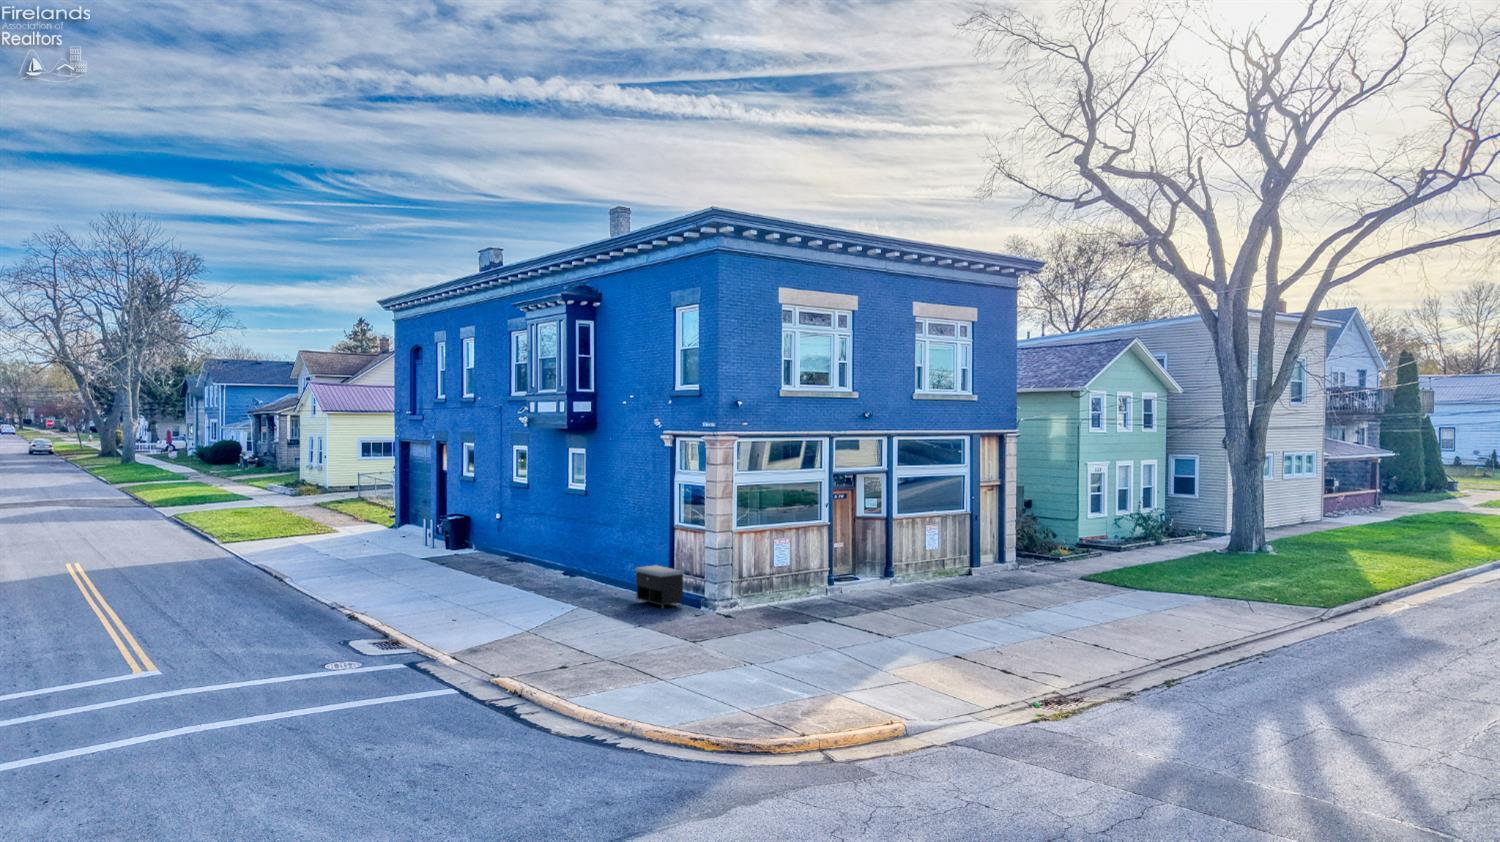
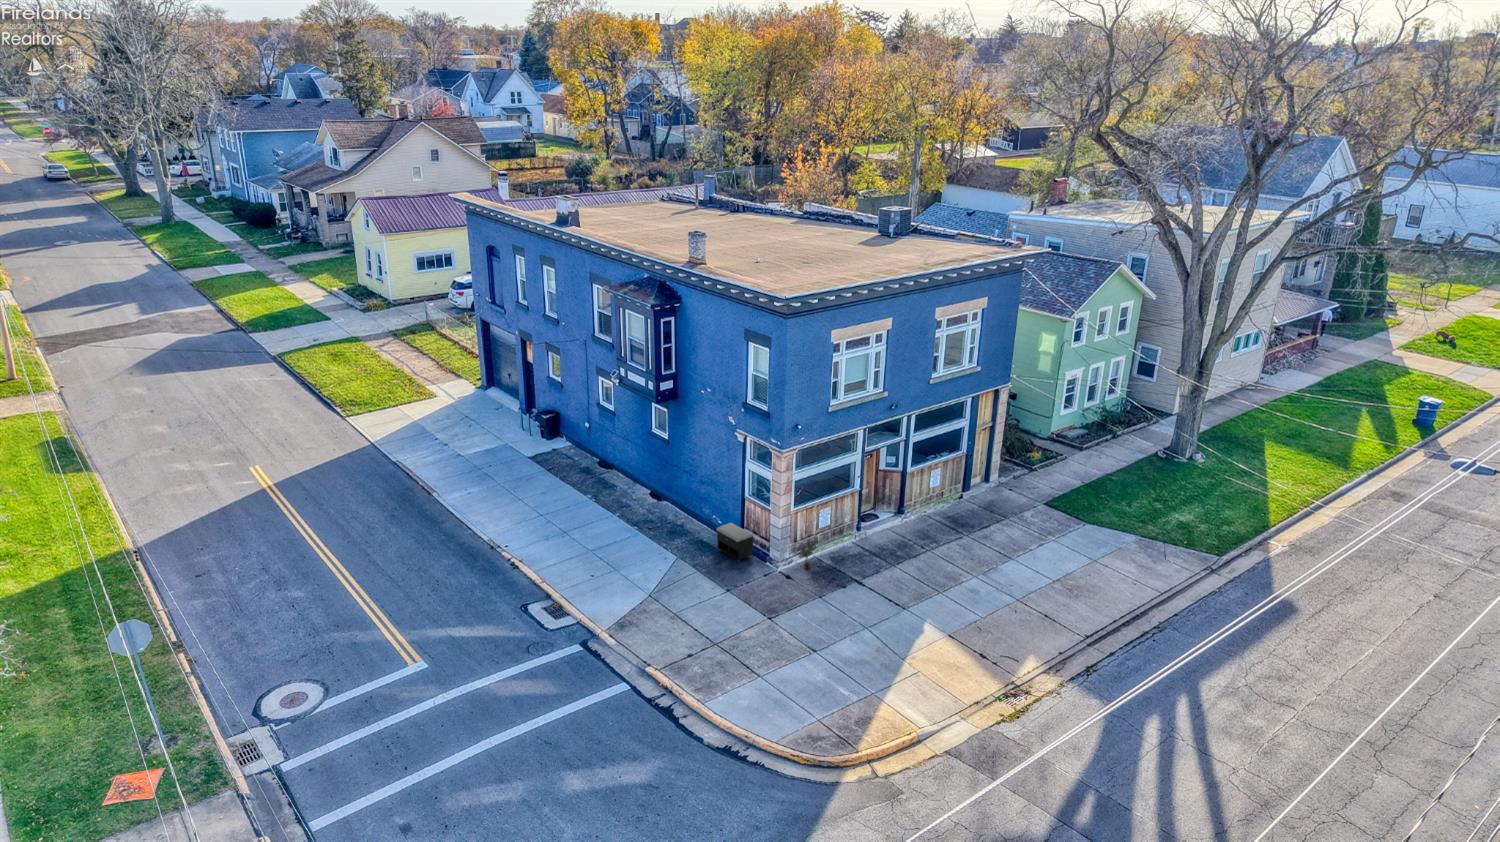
potted tree: none [742,570,769,613] -> present [799,540,817,569]

